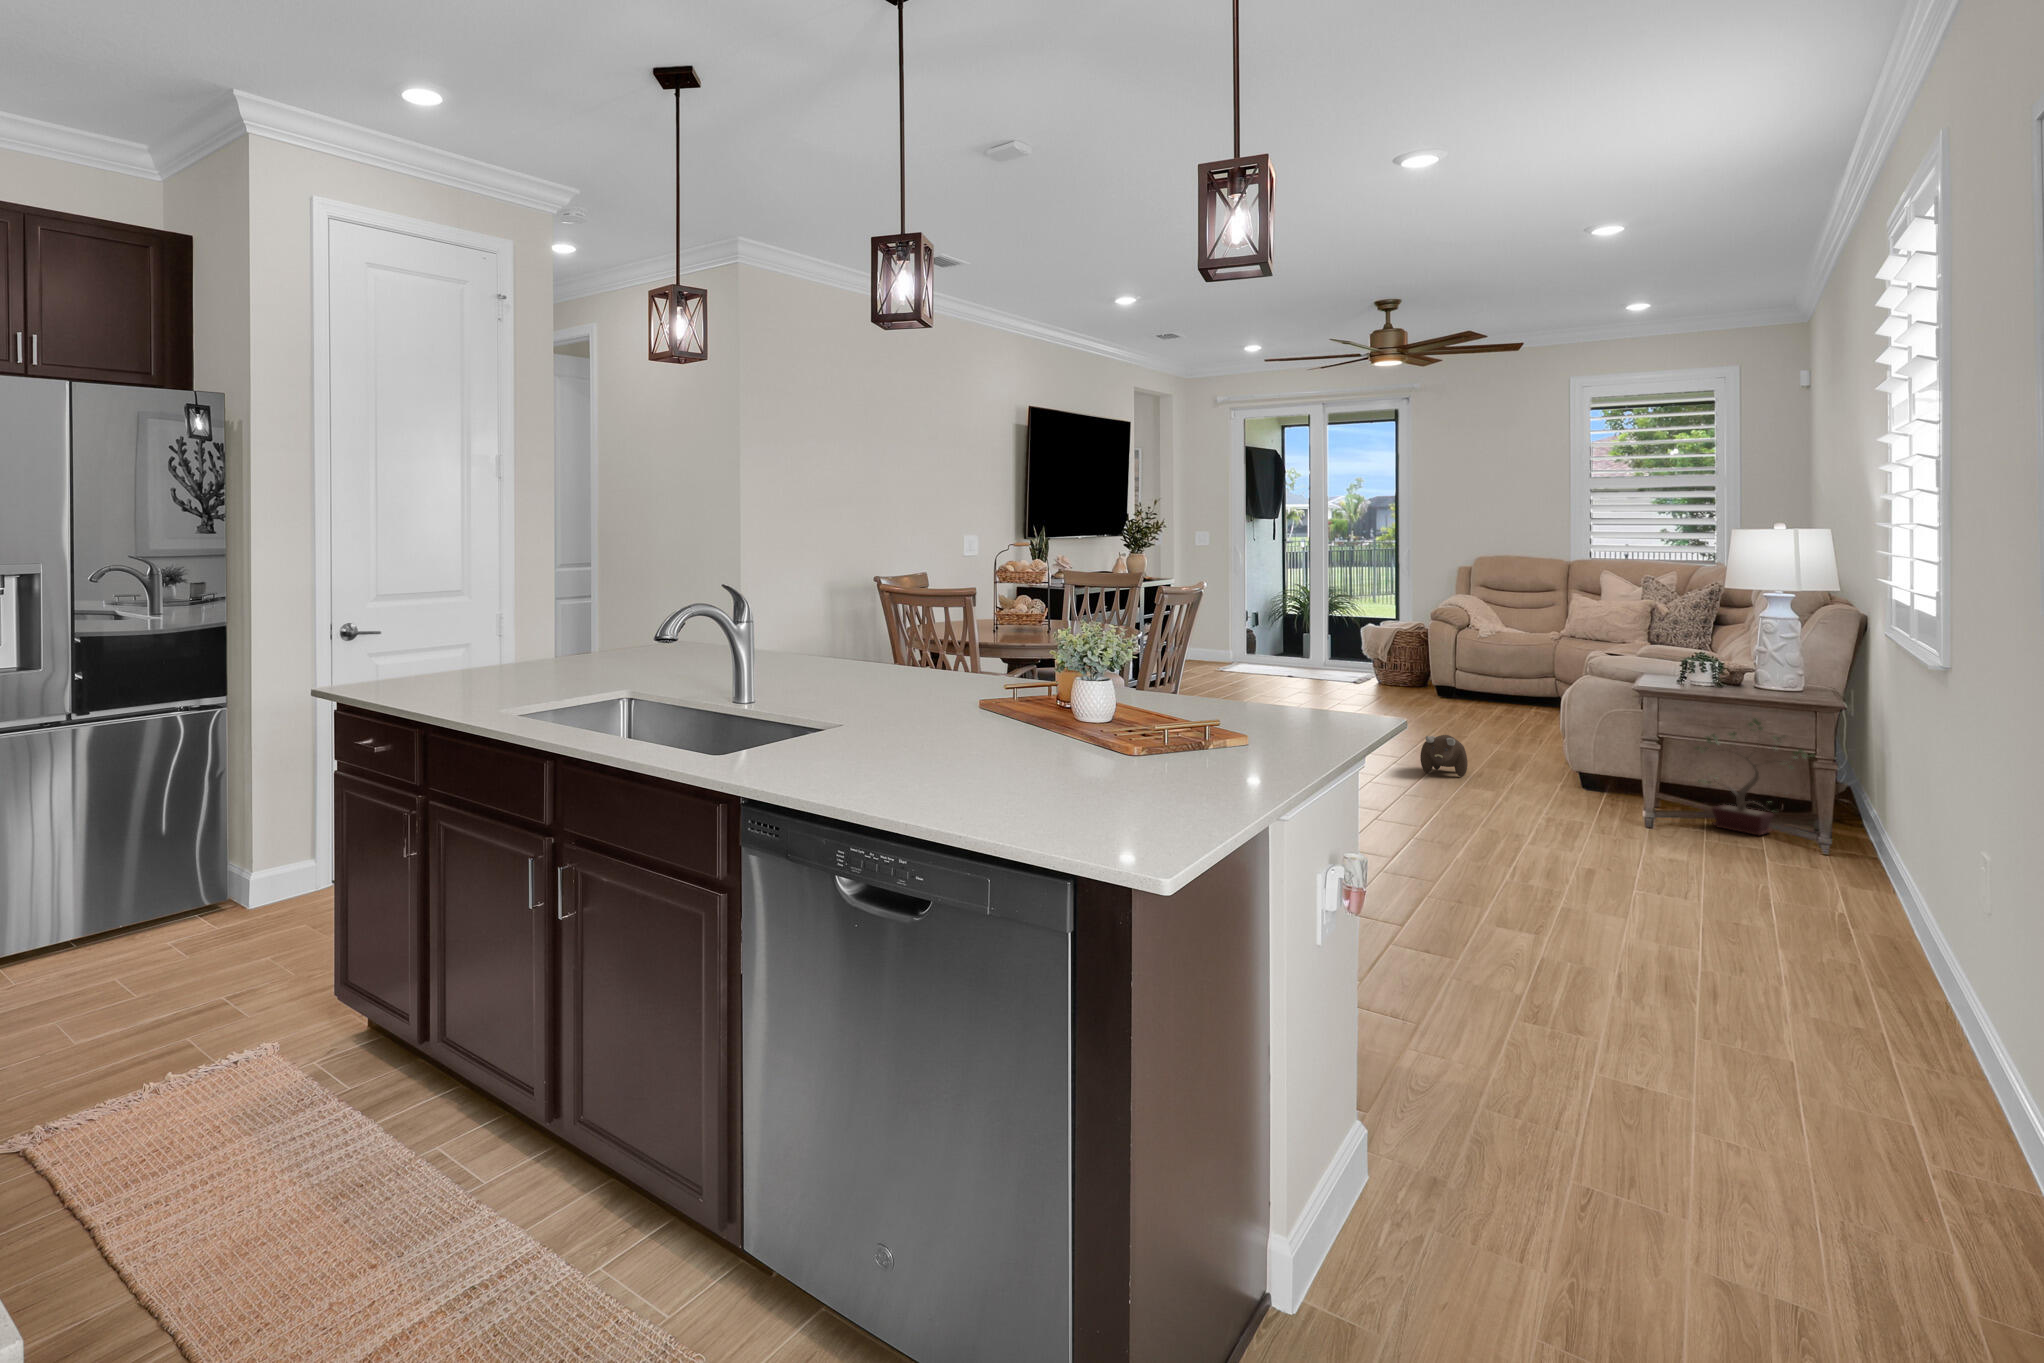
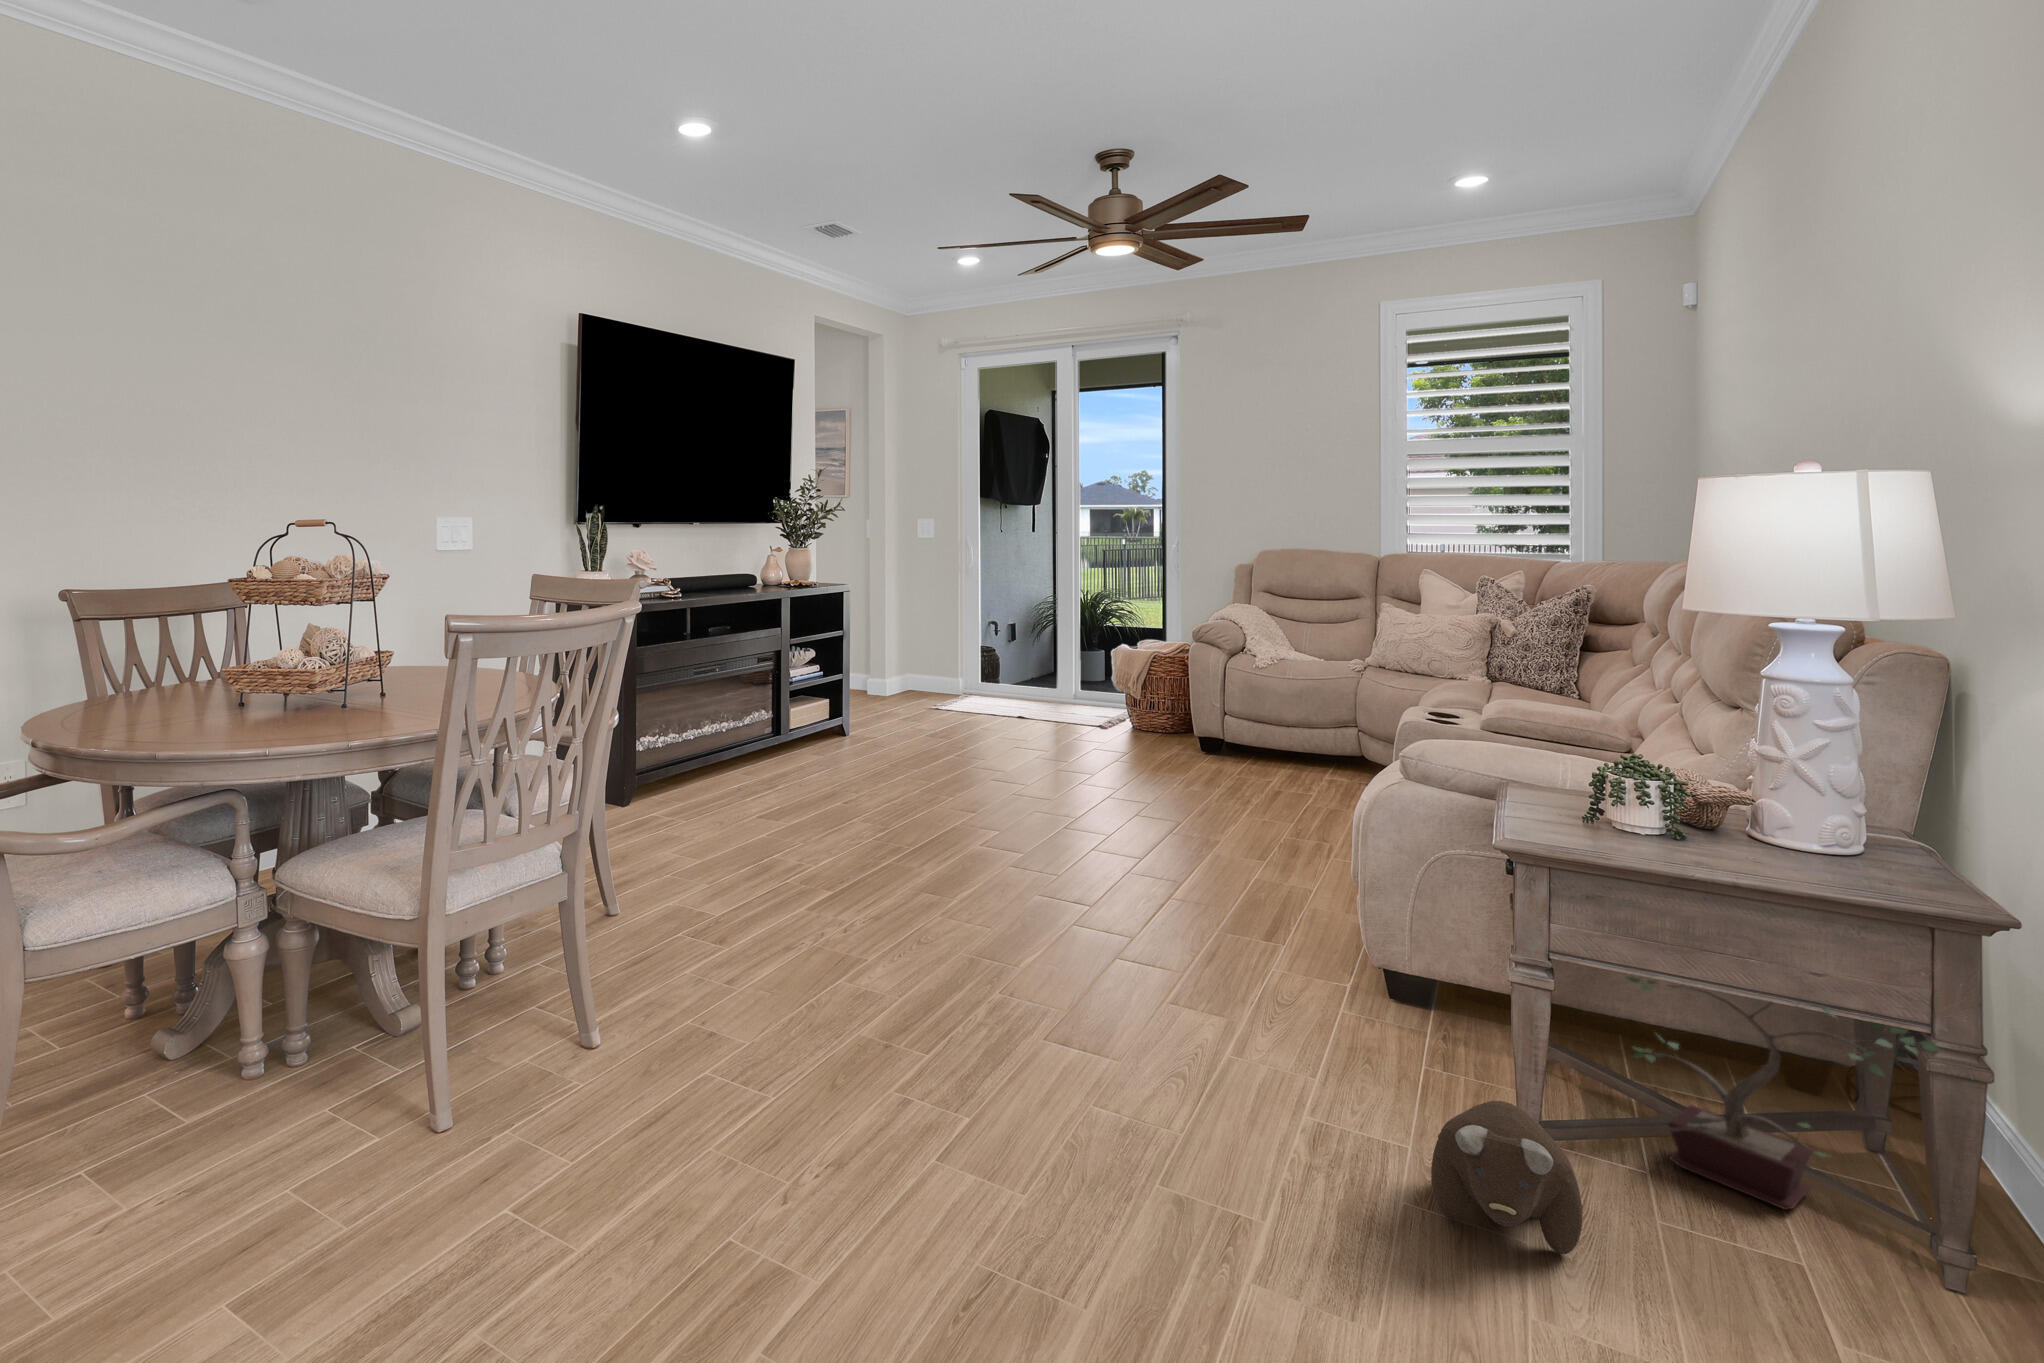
plush toy: present [1420,735,1468,777] -> present [1431,1101,1583,1254]

